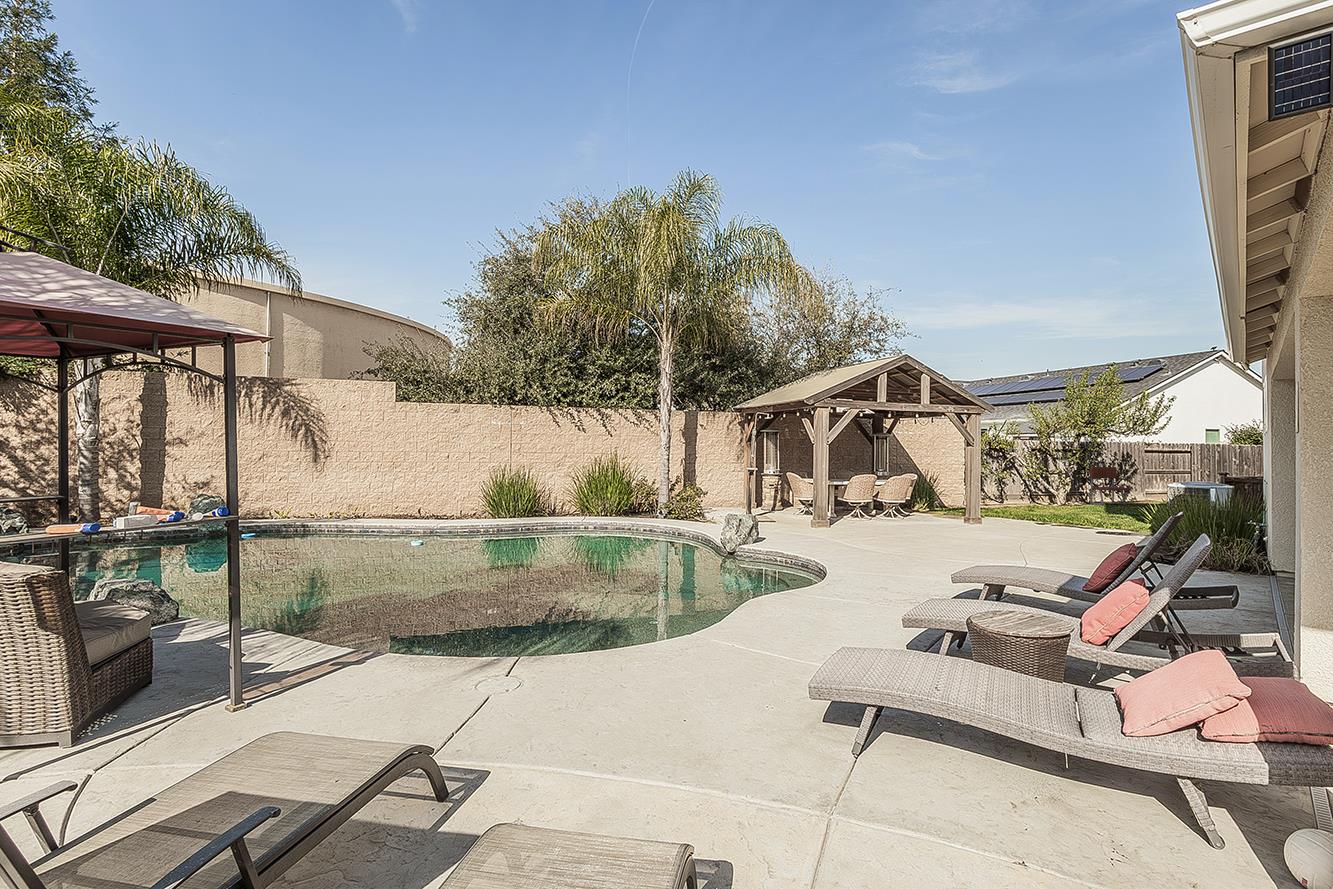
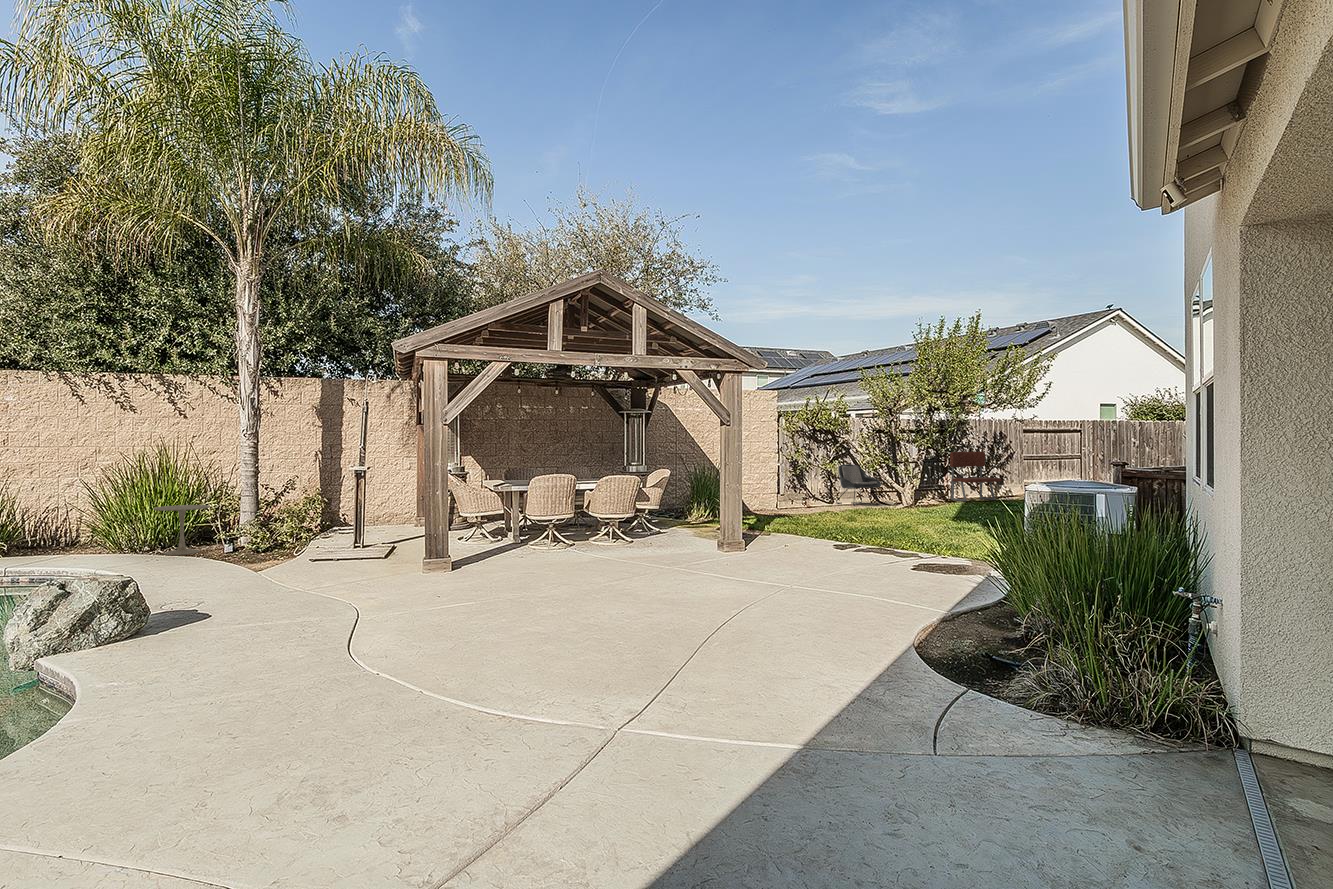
lounge chair: none [1004,475,1041,506] -> present [836,464,881,506]
side table: none [623,492,653,523] -> present [153,505,210,555]

